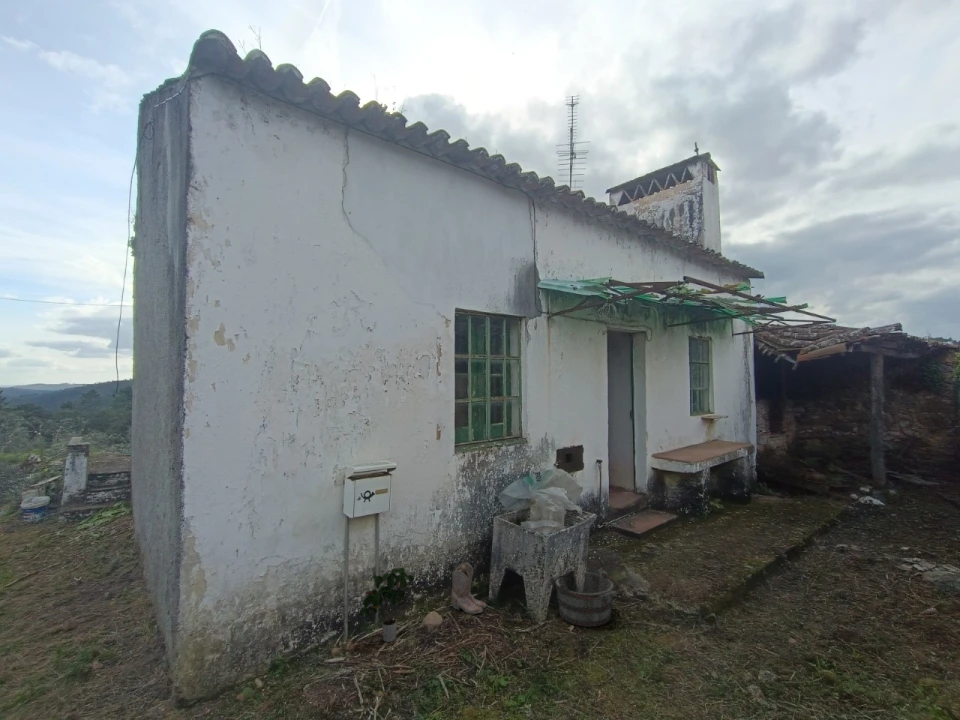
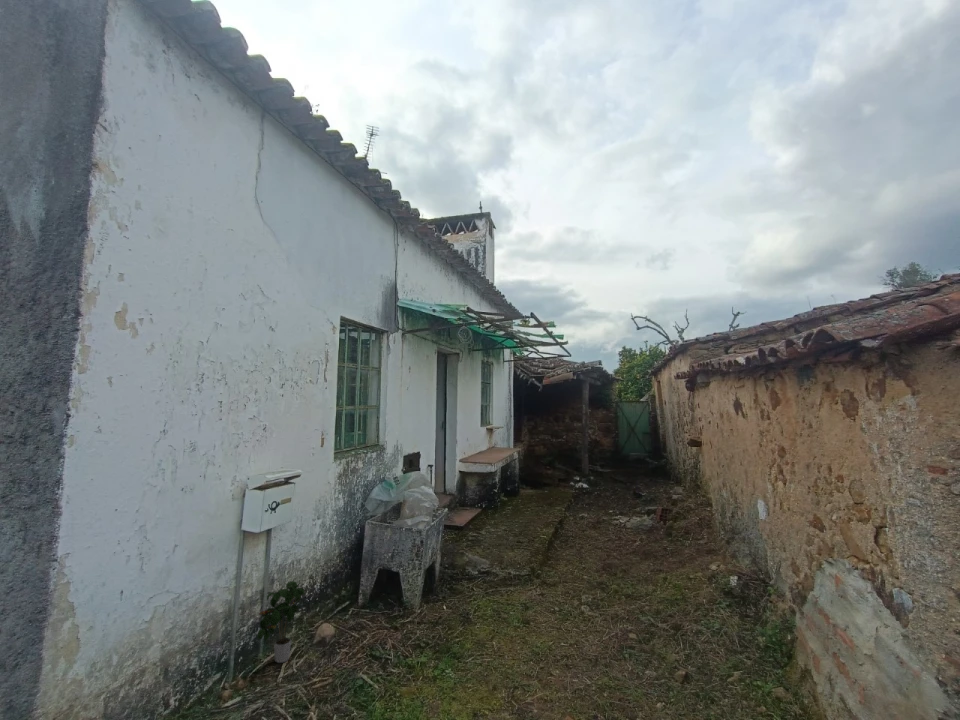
boots: present [451,562,487,614] -> none [329,569,364,619]
bucket: present [555,571,620,627] -> none [429,558,486,609]

